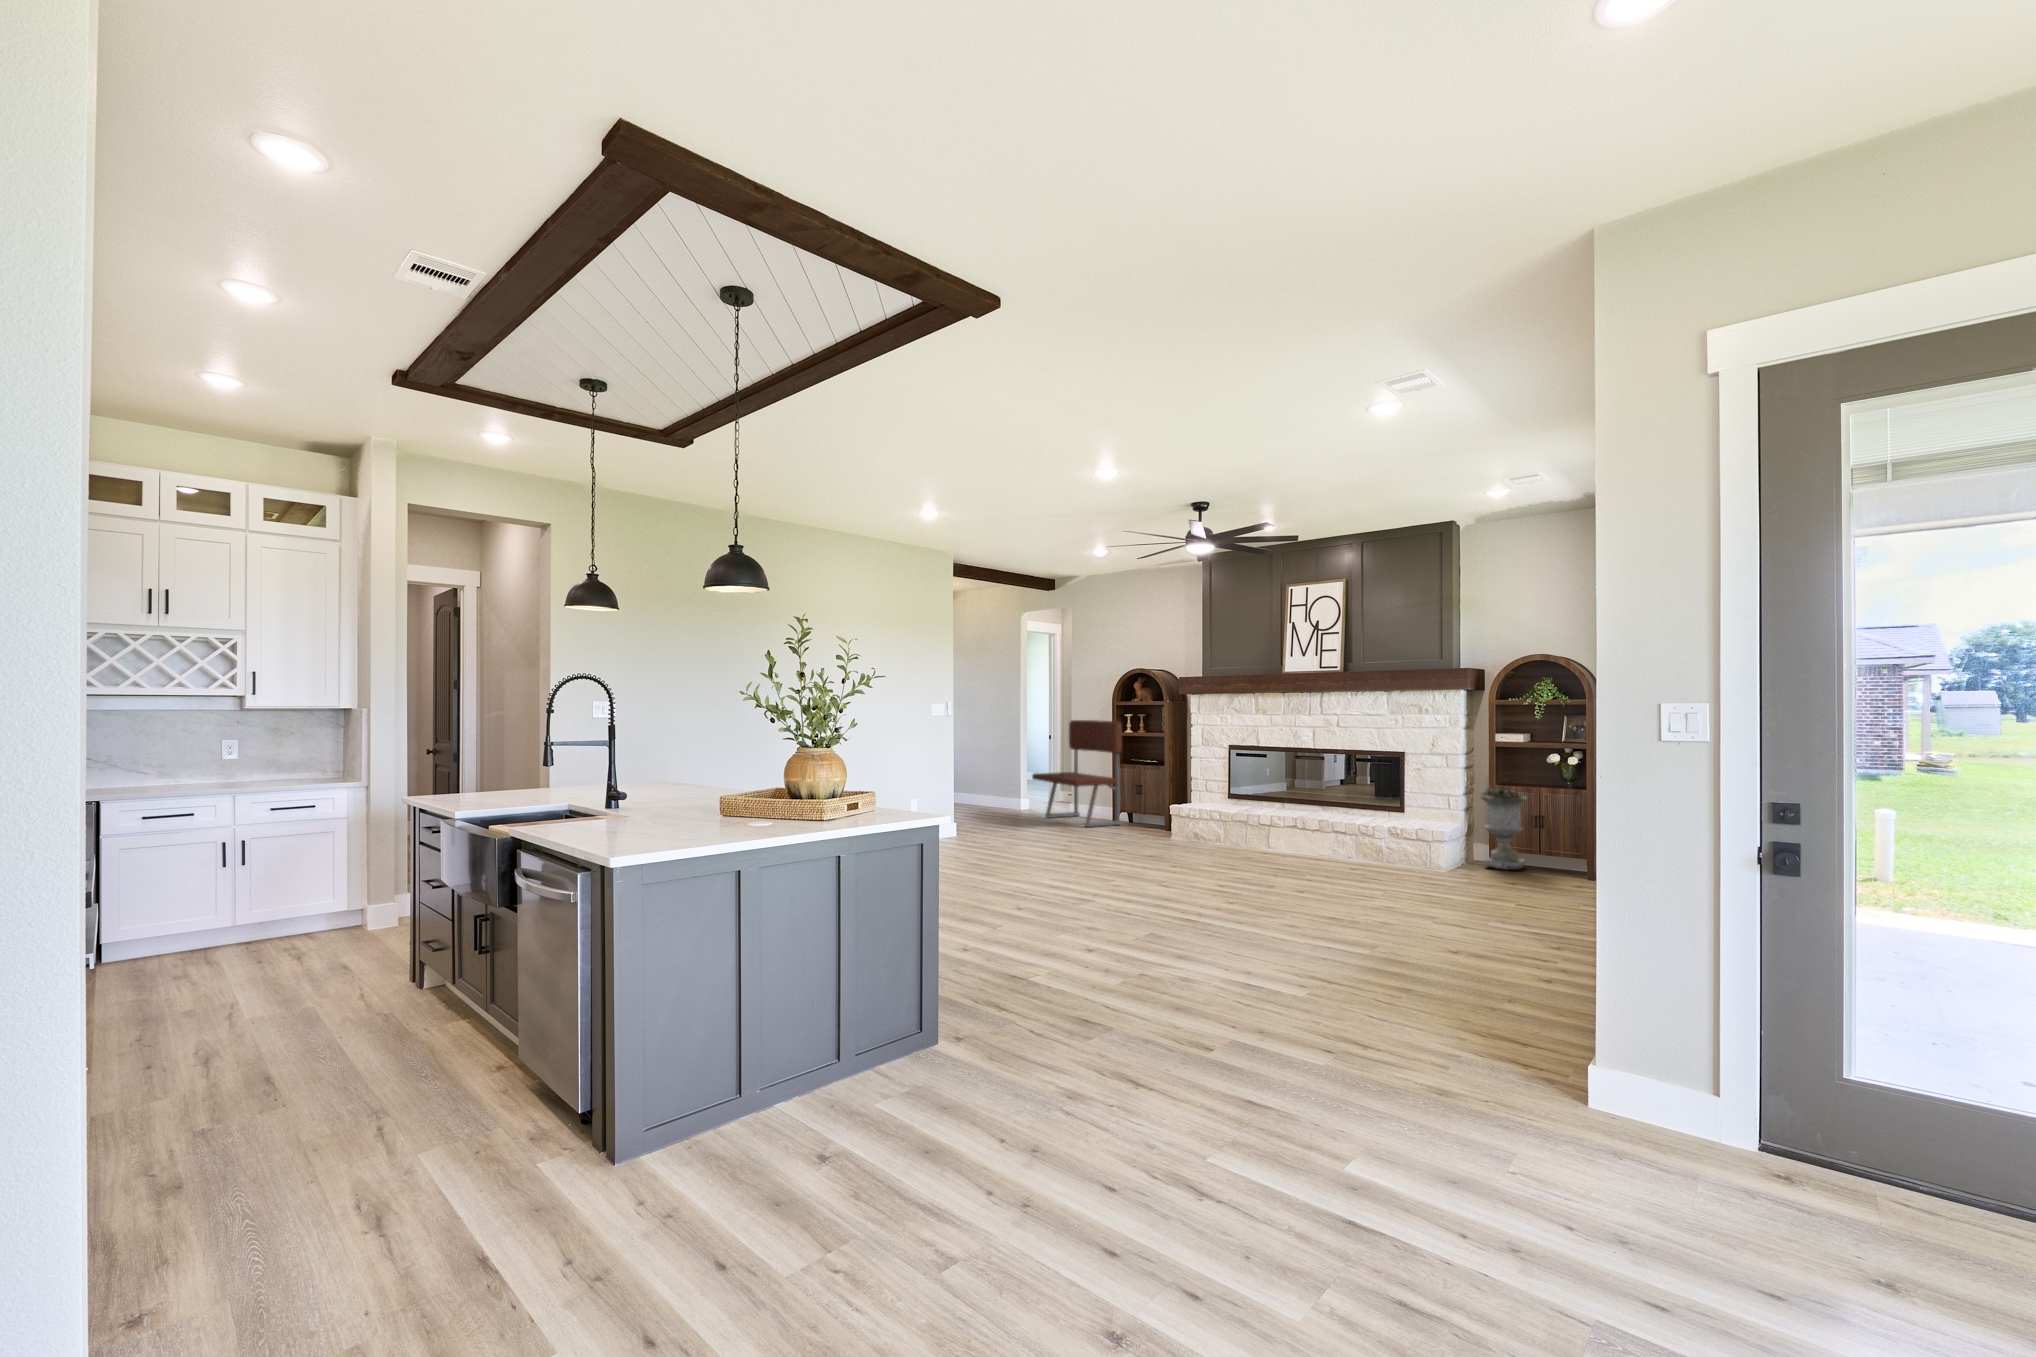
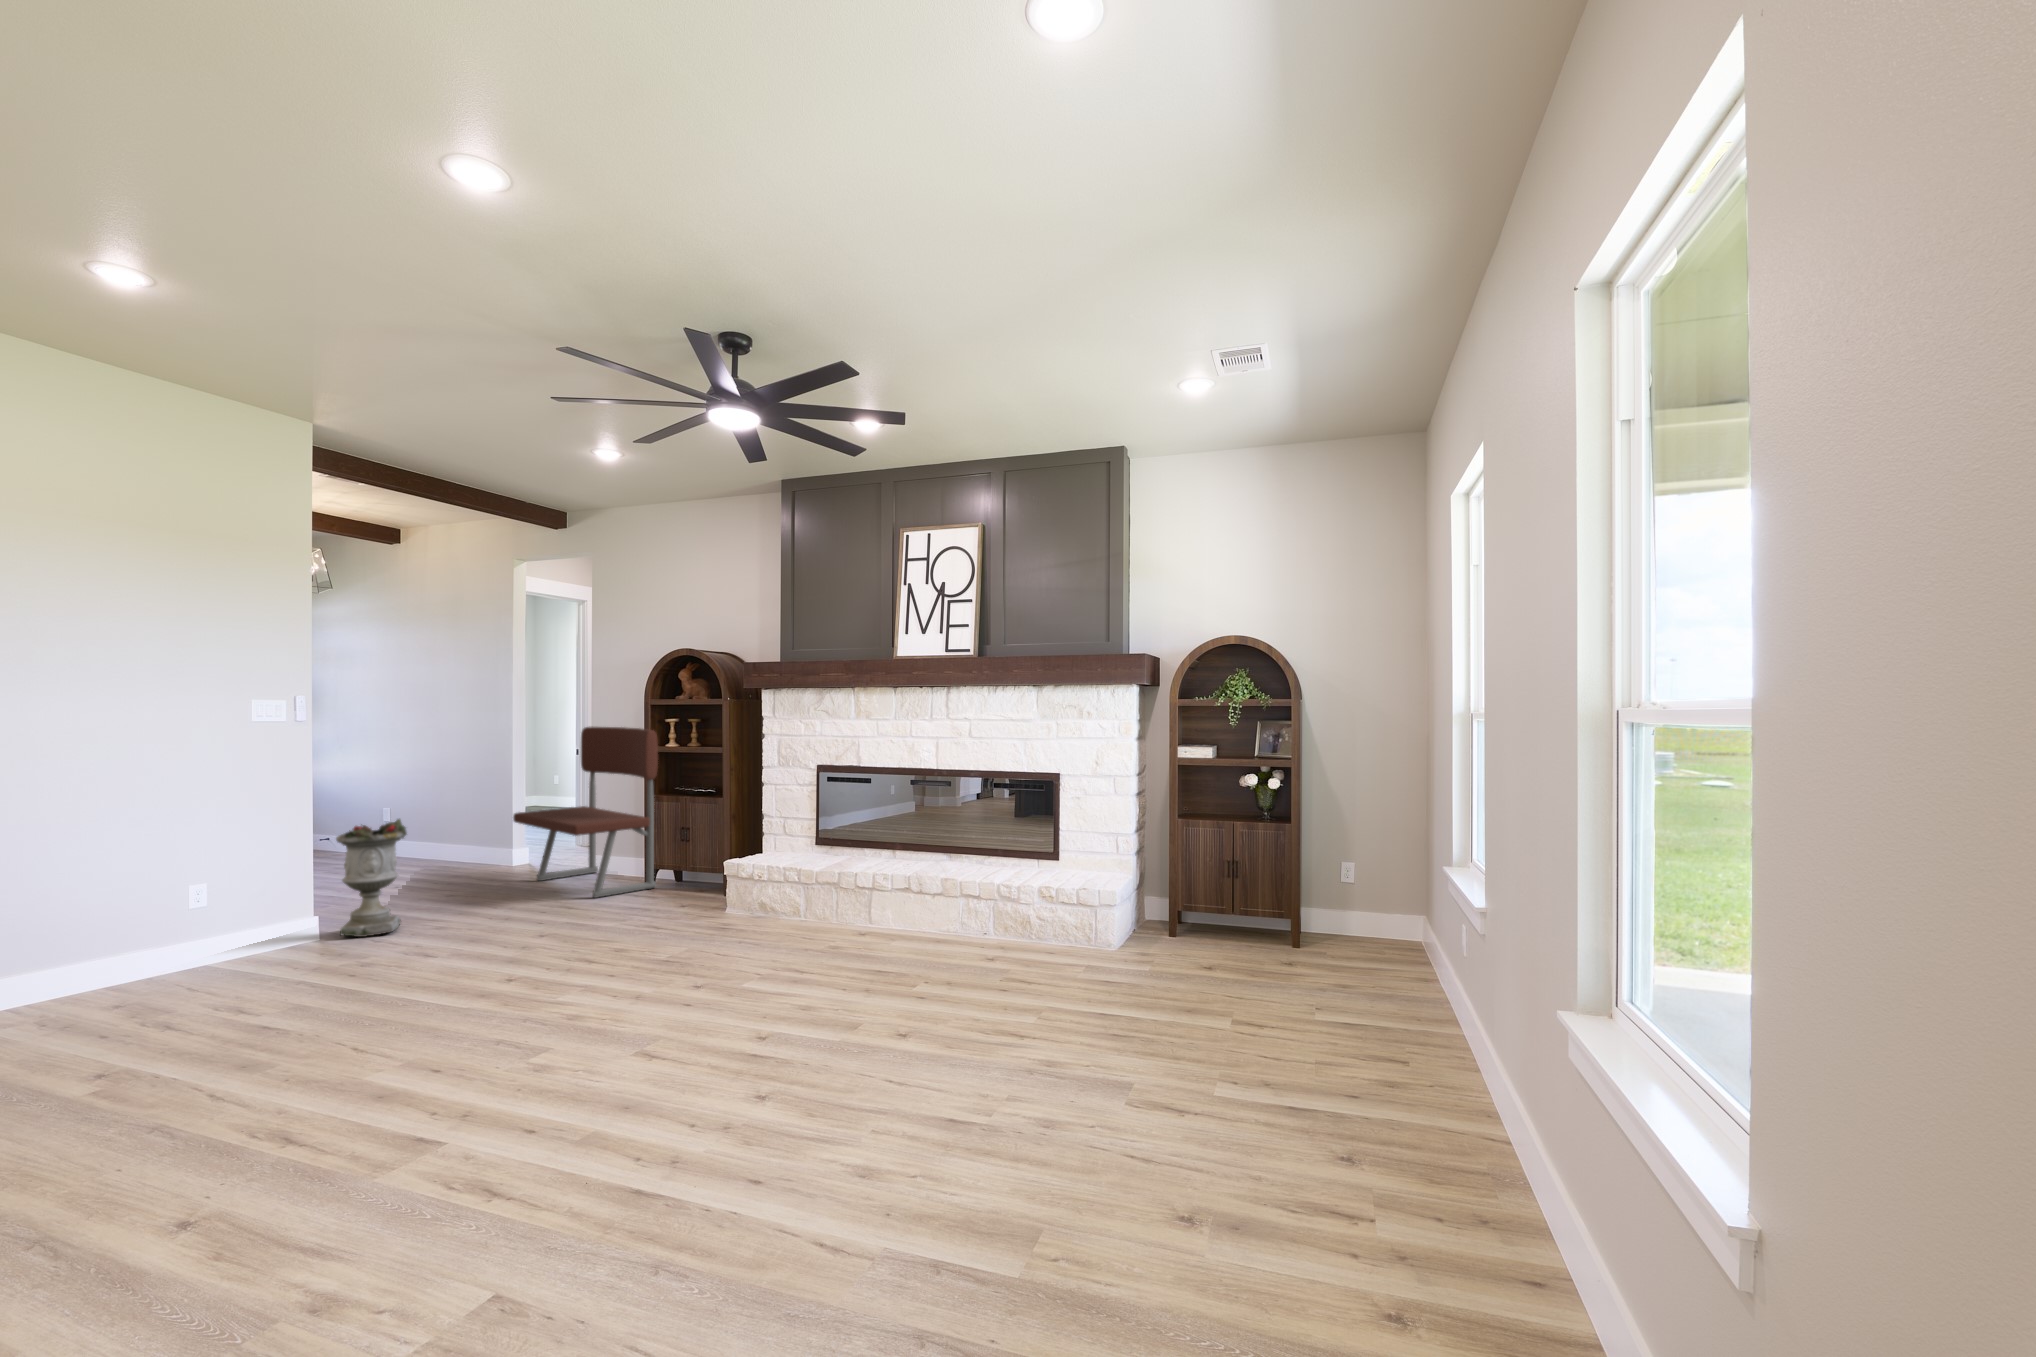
planter: present [1480,787,1527,870] -> present [336,819,407,937]

